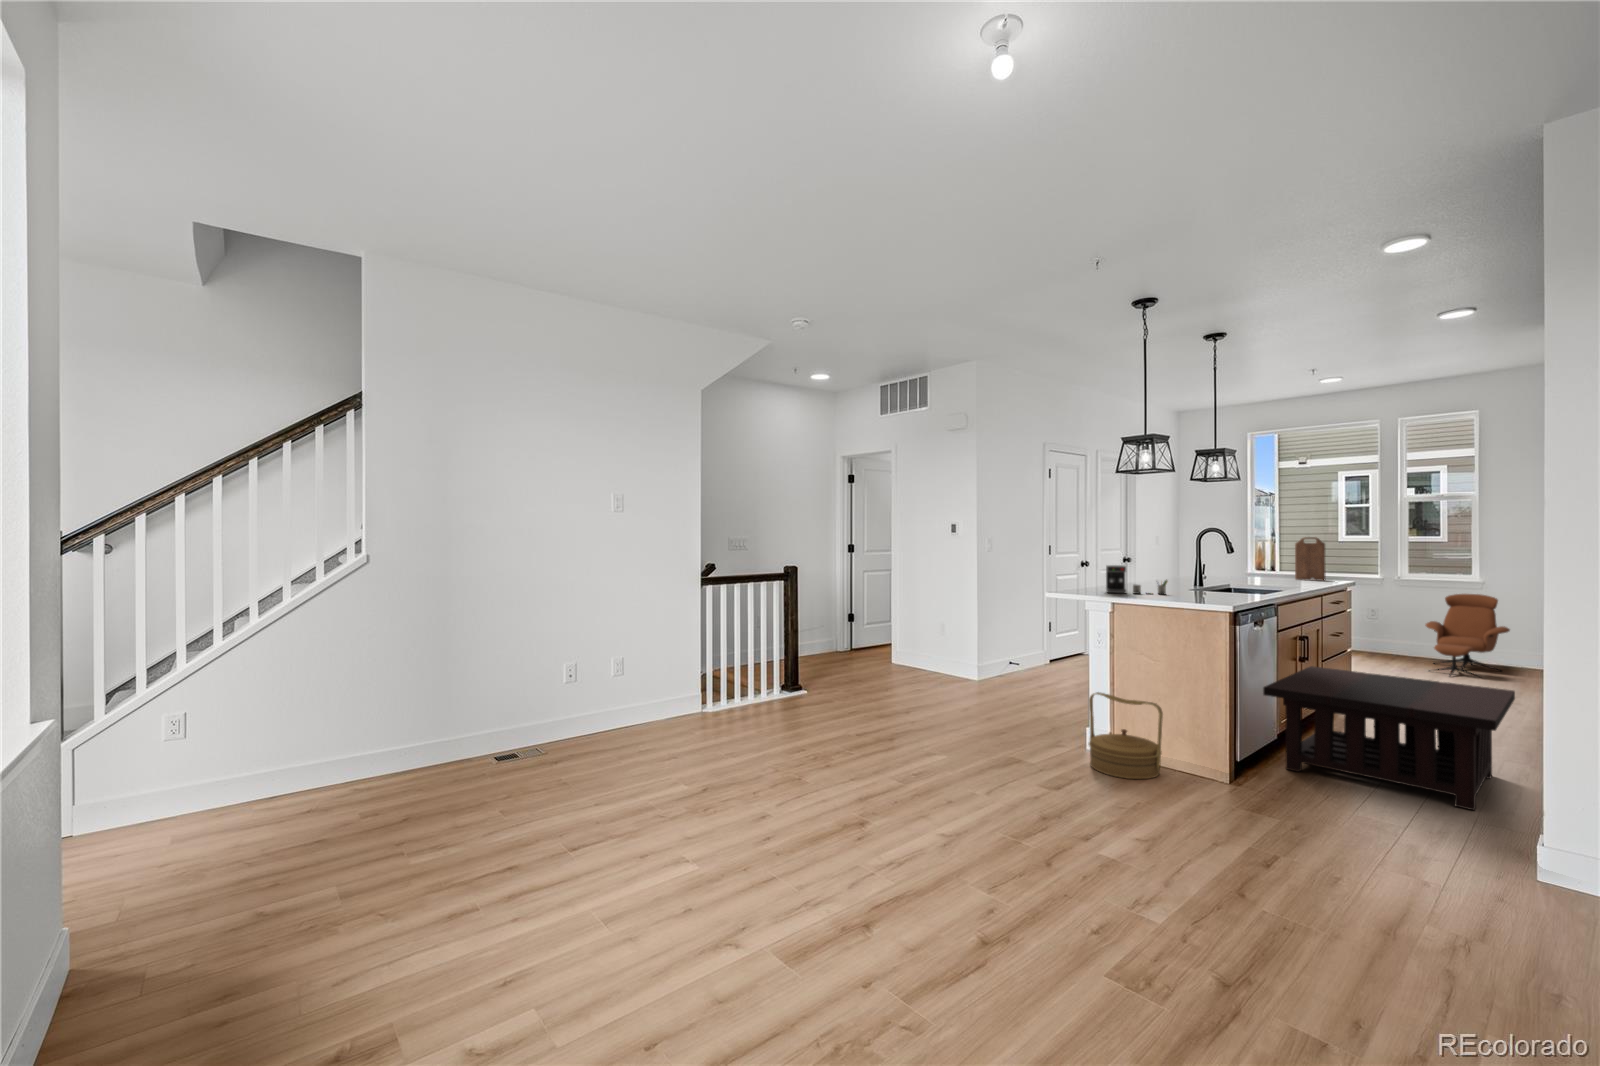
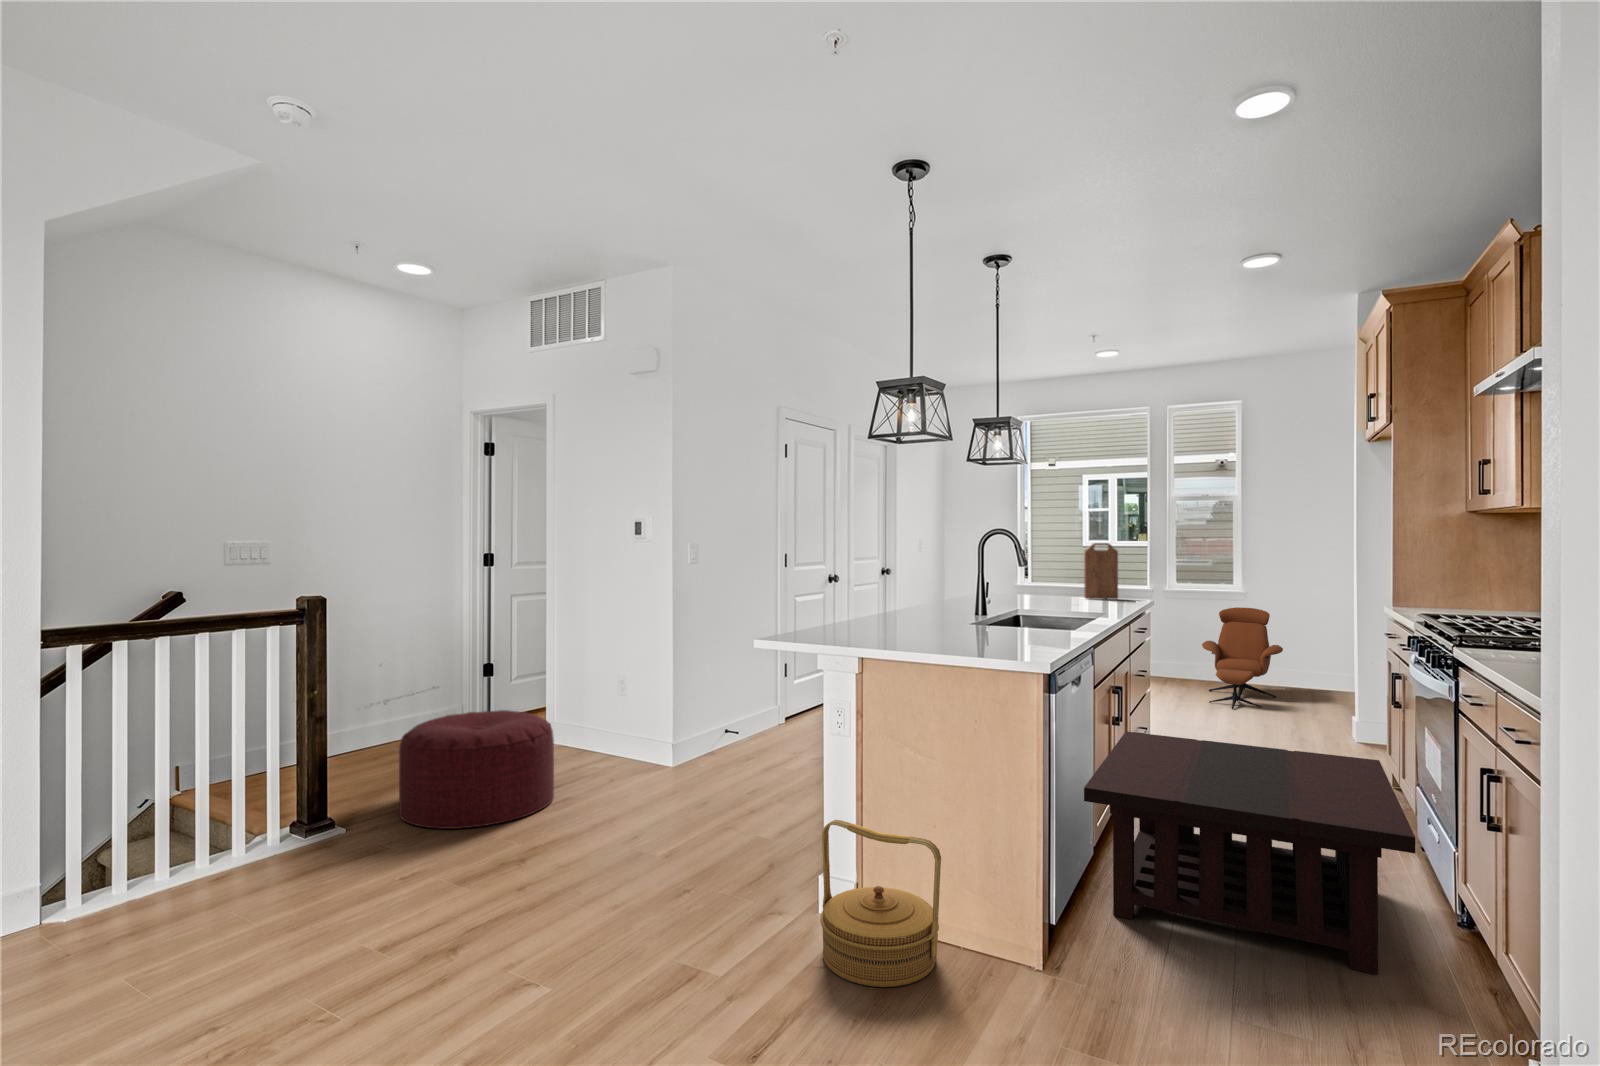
coffee maker: present [1106,565,1168,594] -> none [853,589,943,637]
ottoman: none [826,637,910,698] -> present [399,710,554,829]

